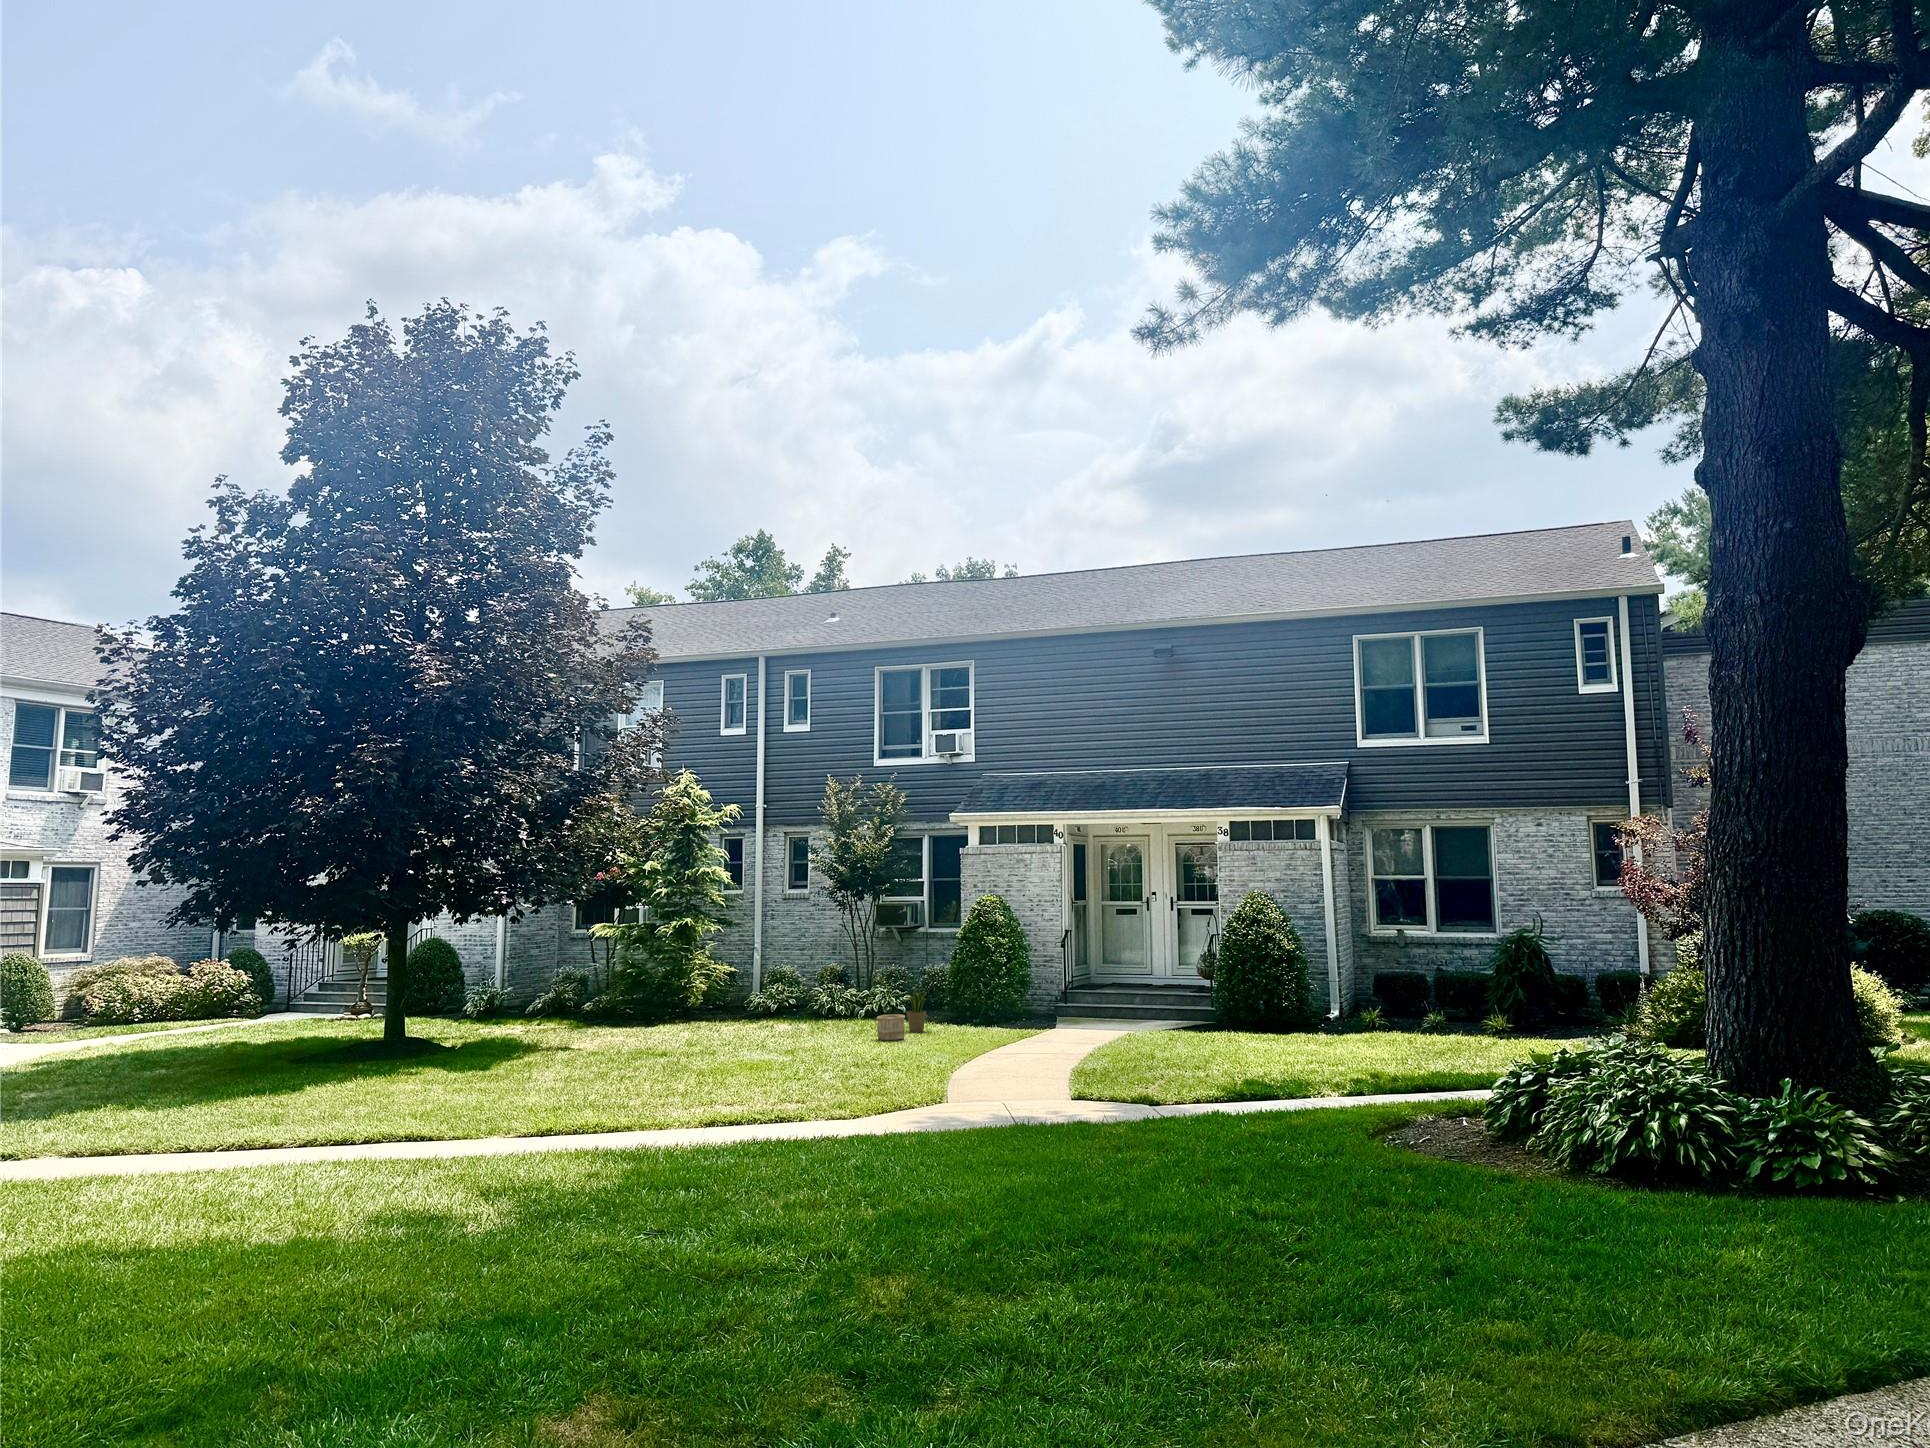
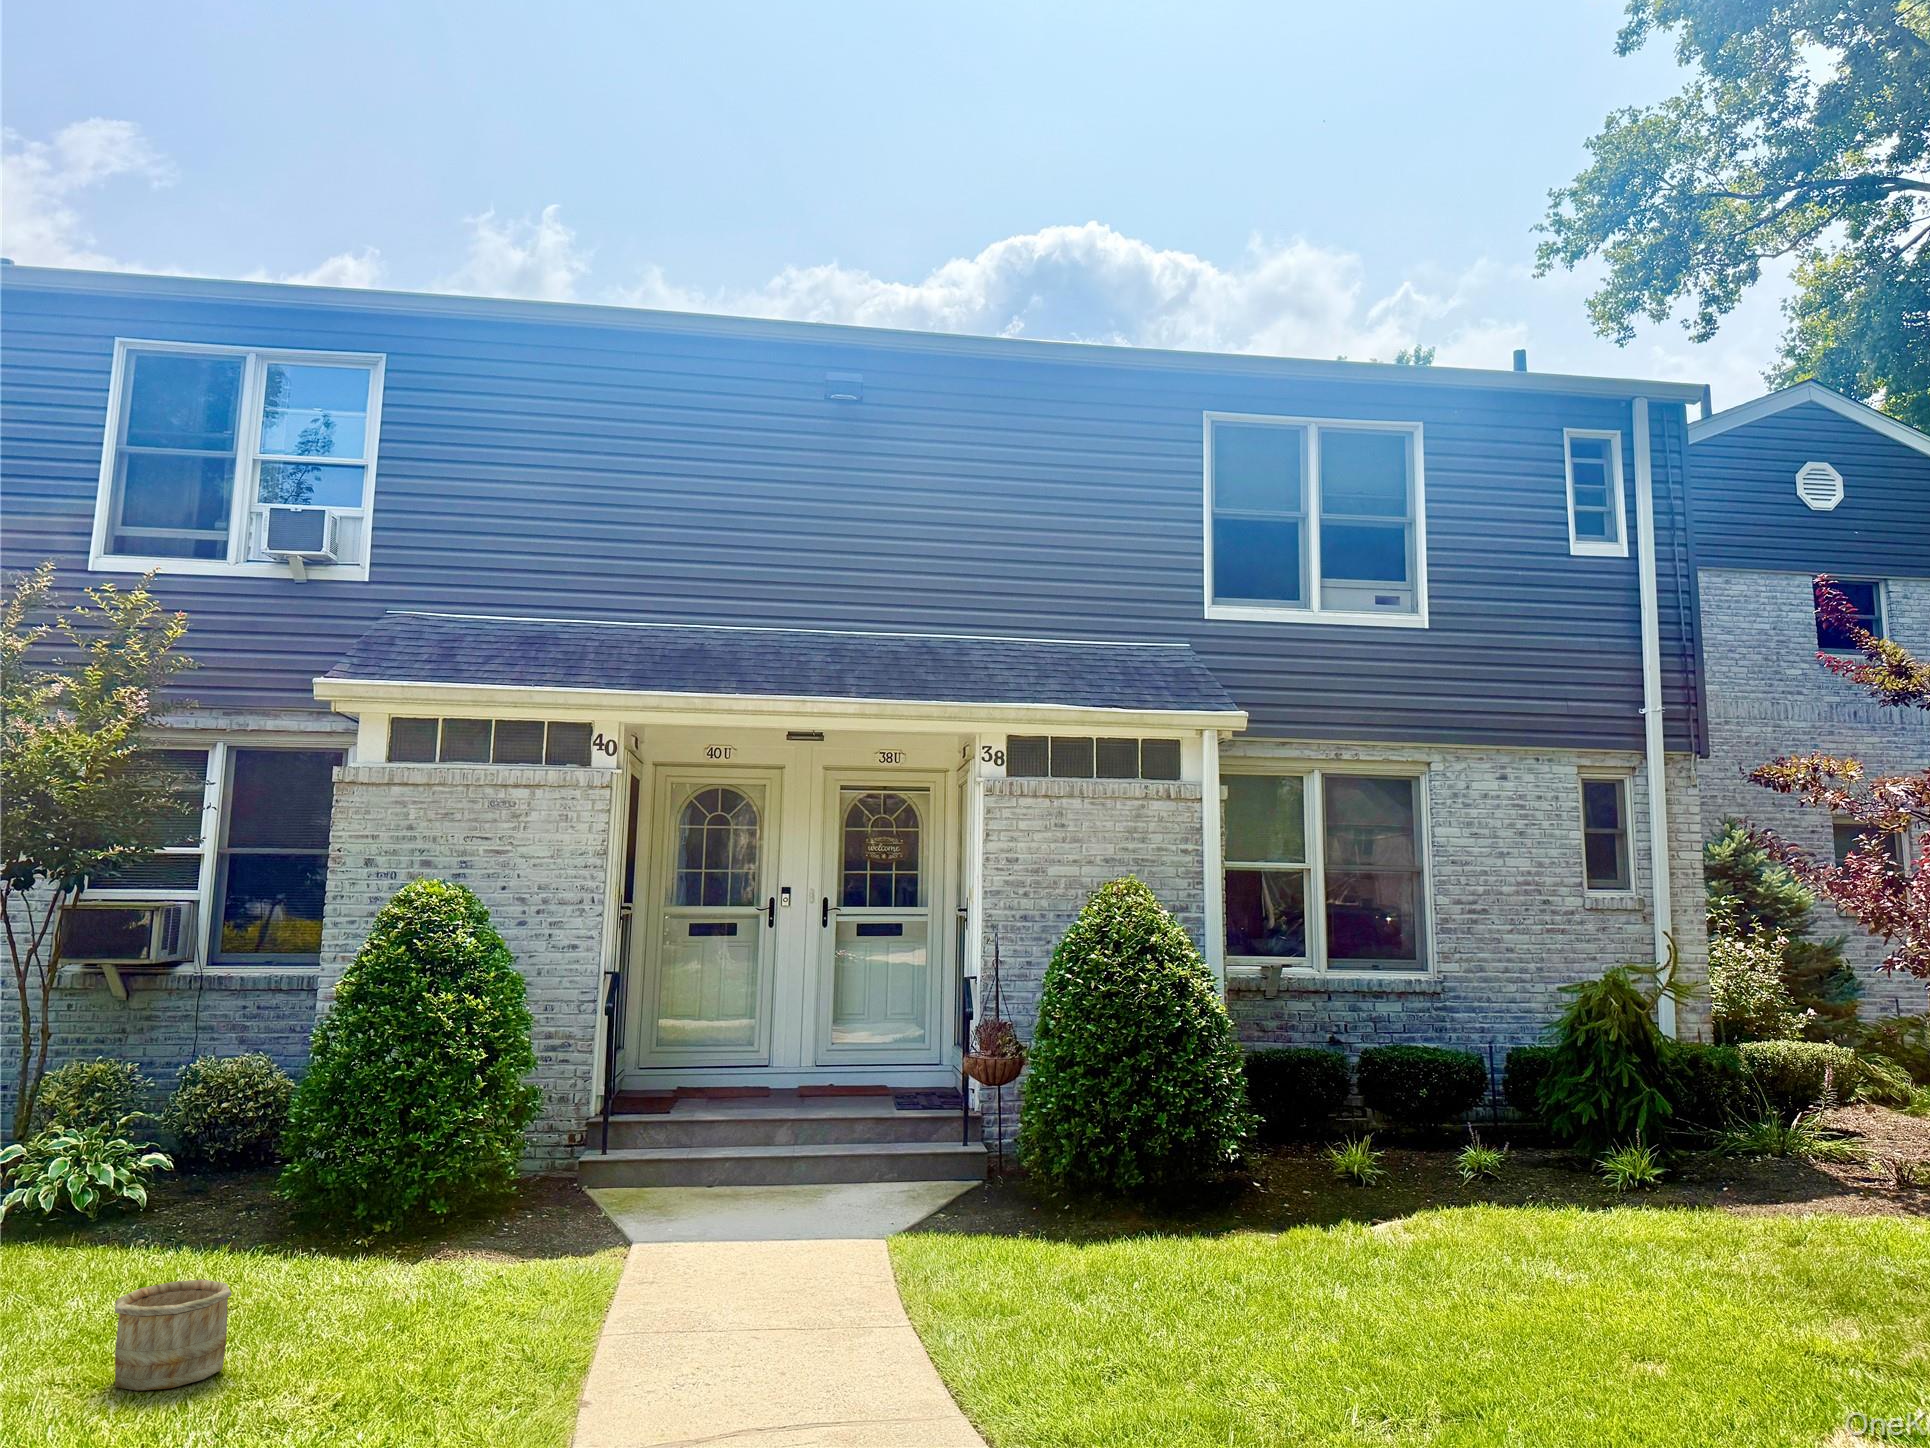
potted plant: present [906,992,926,1032] -> none [206,1176,284,1312]

